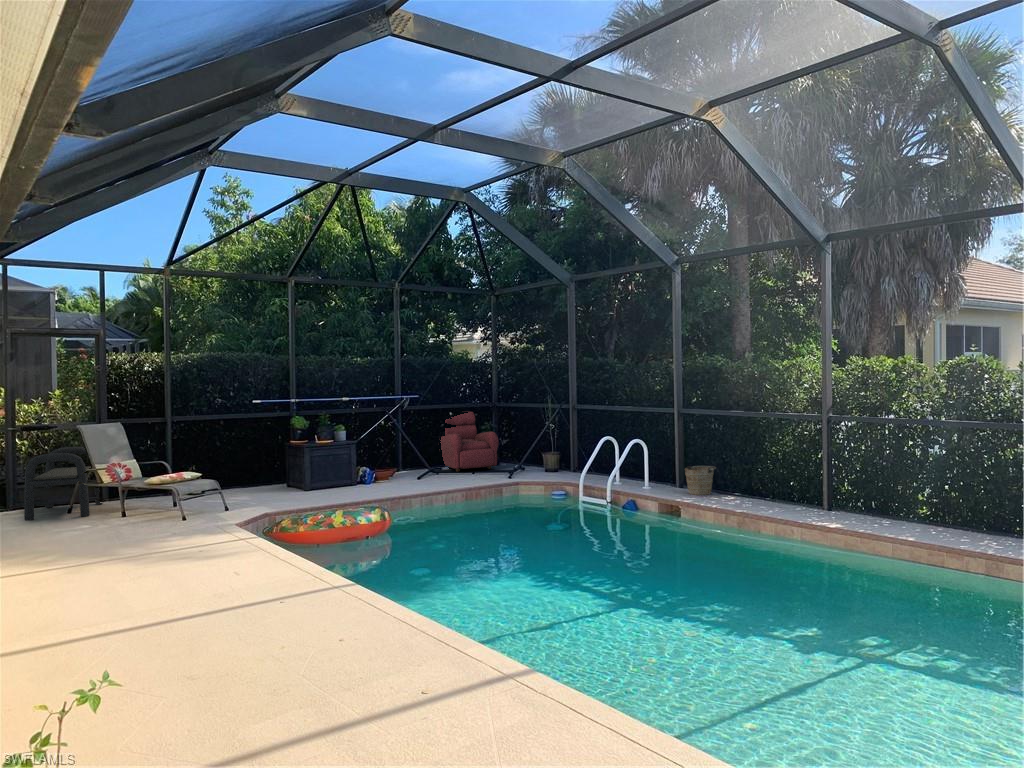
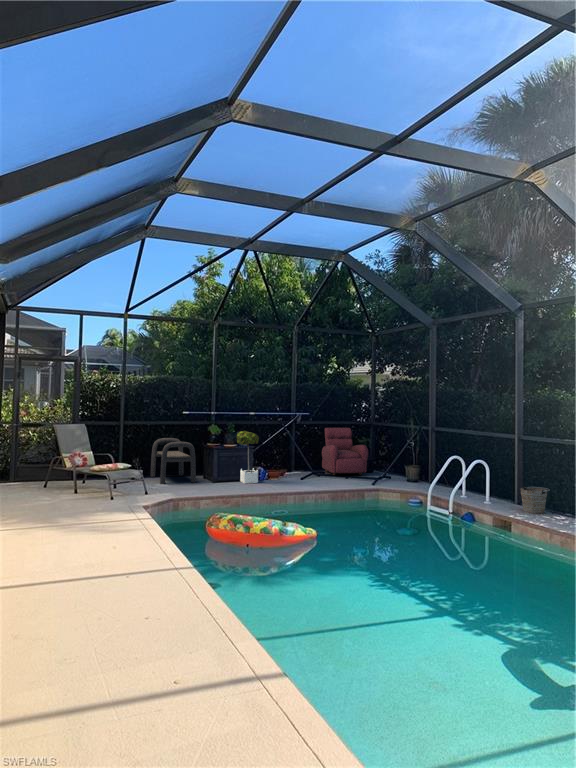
potted tree: none [335,420,366,488] -> present [236,431,259,483]
bench: present [24,447,102,521] -> present [150,438,196,484]

